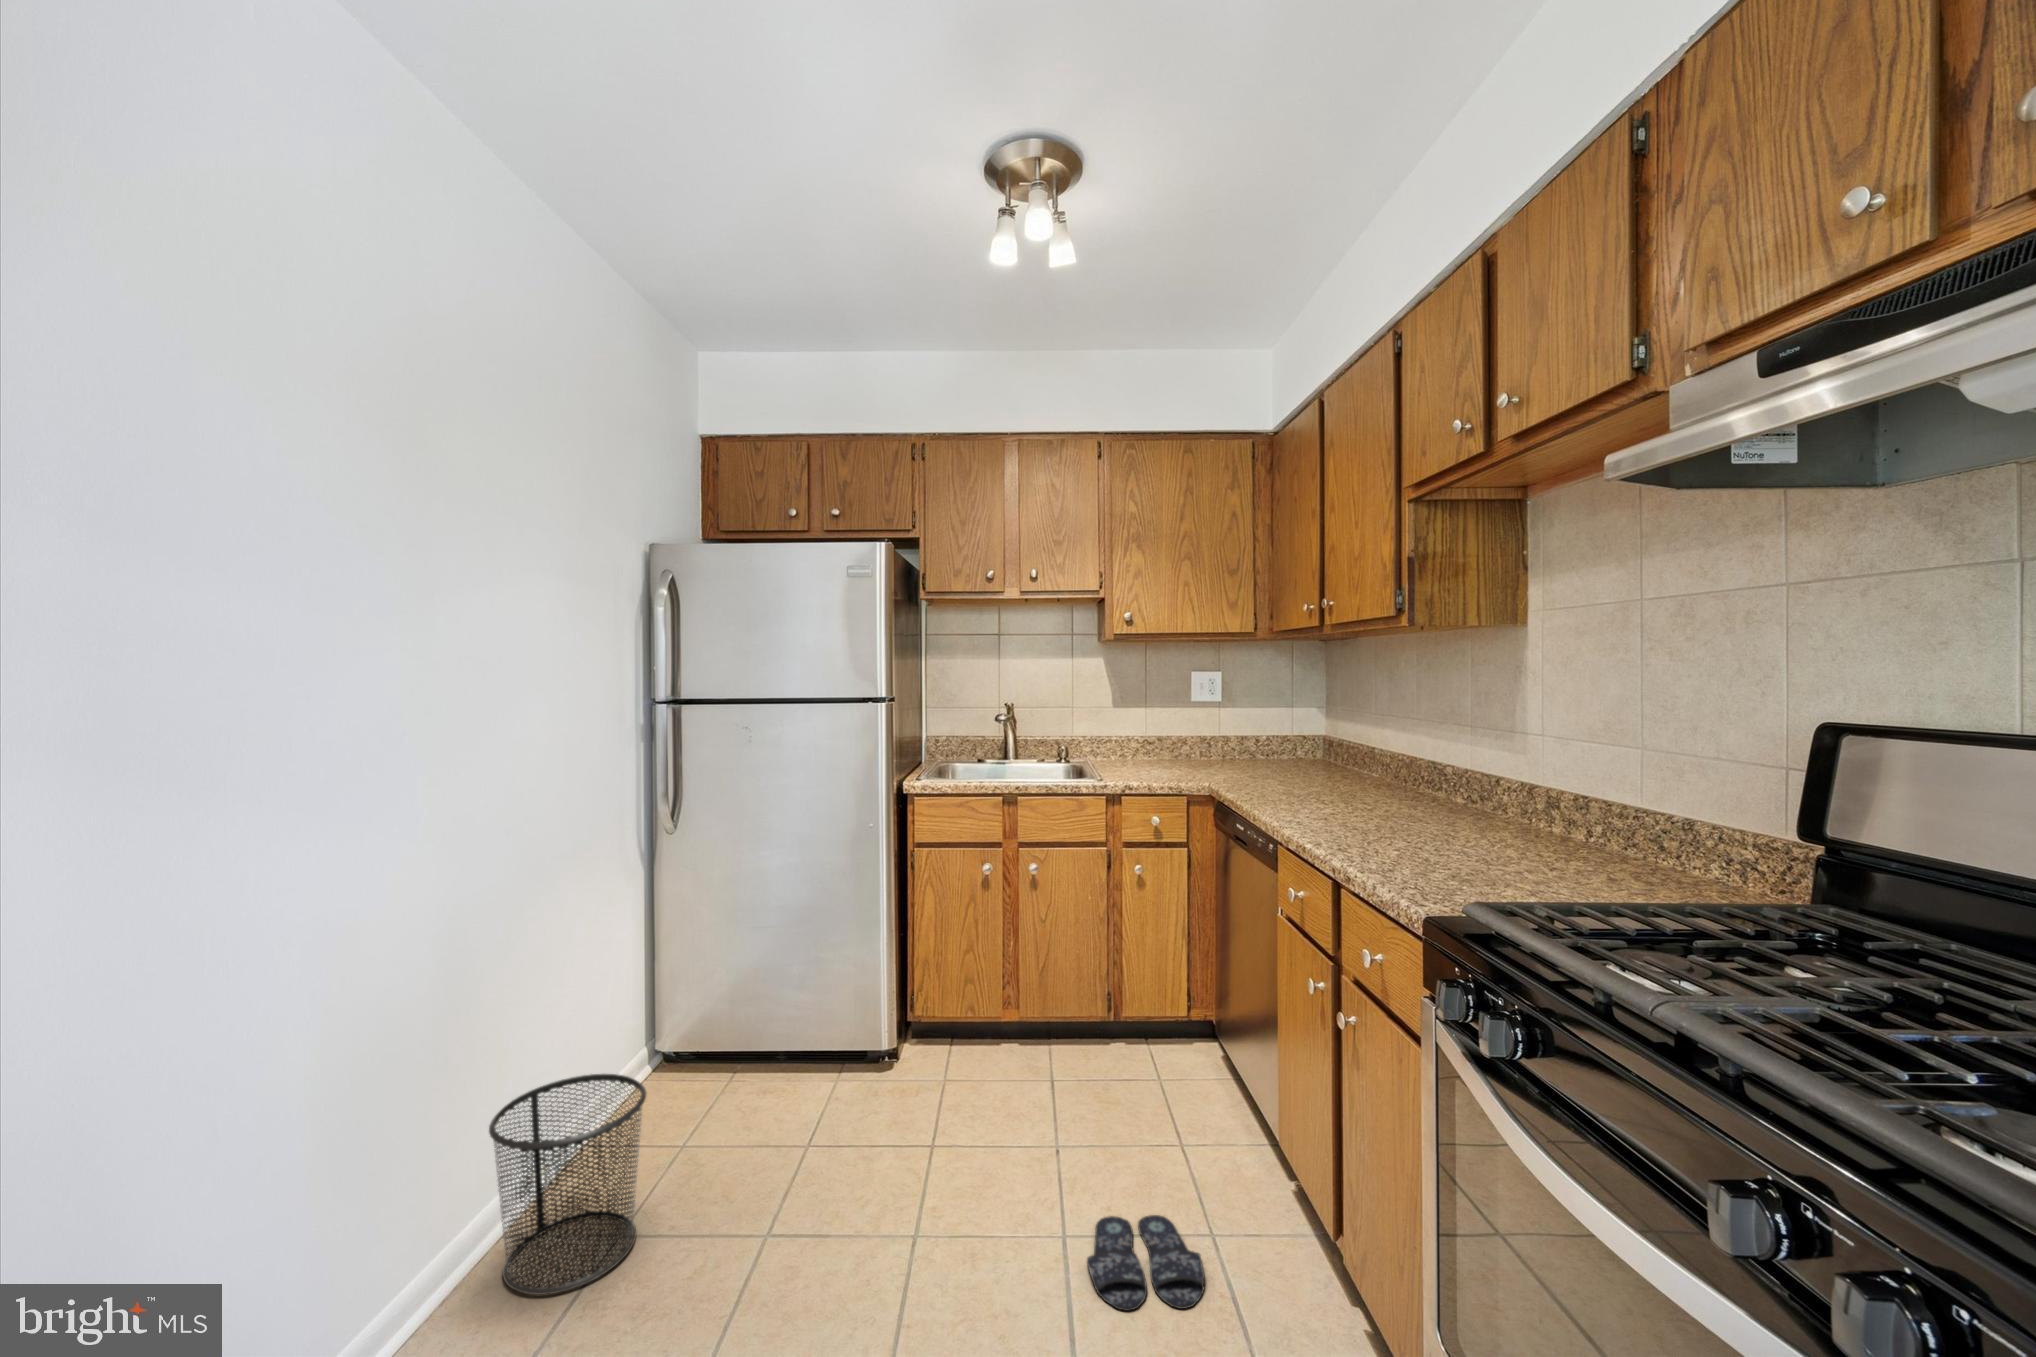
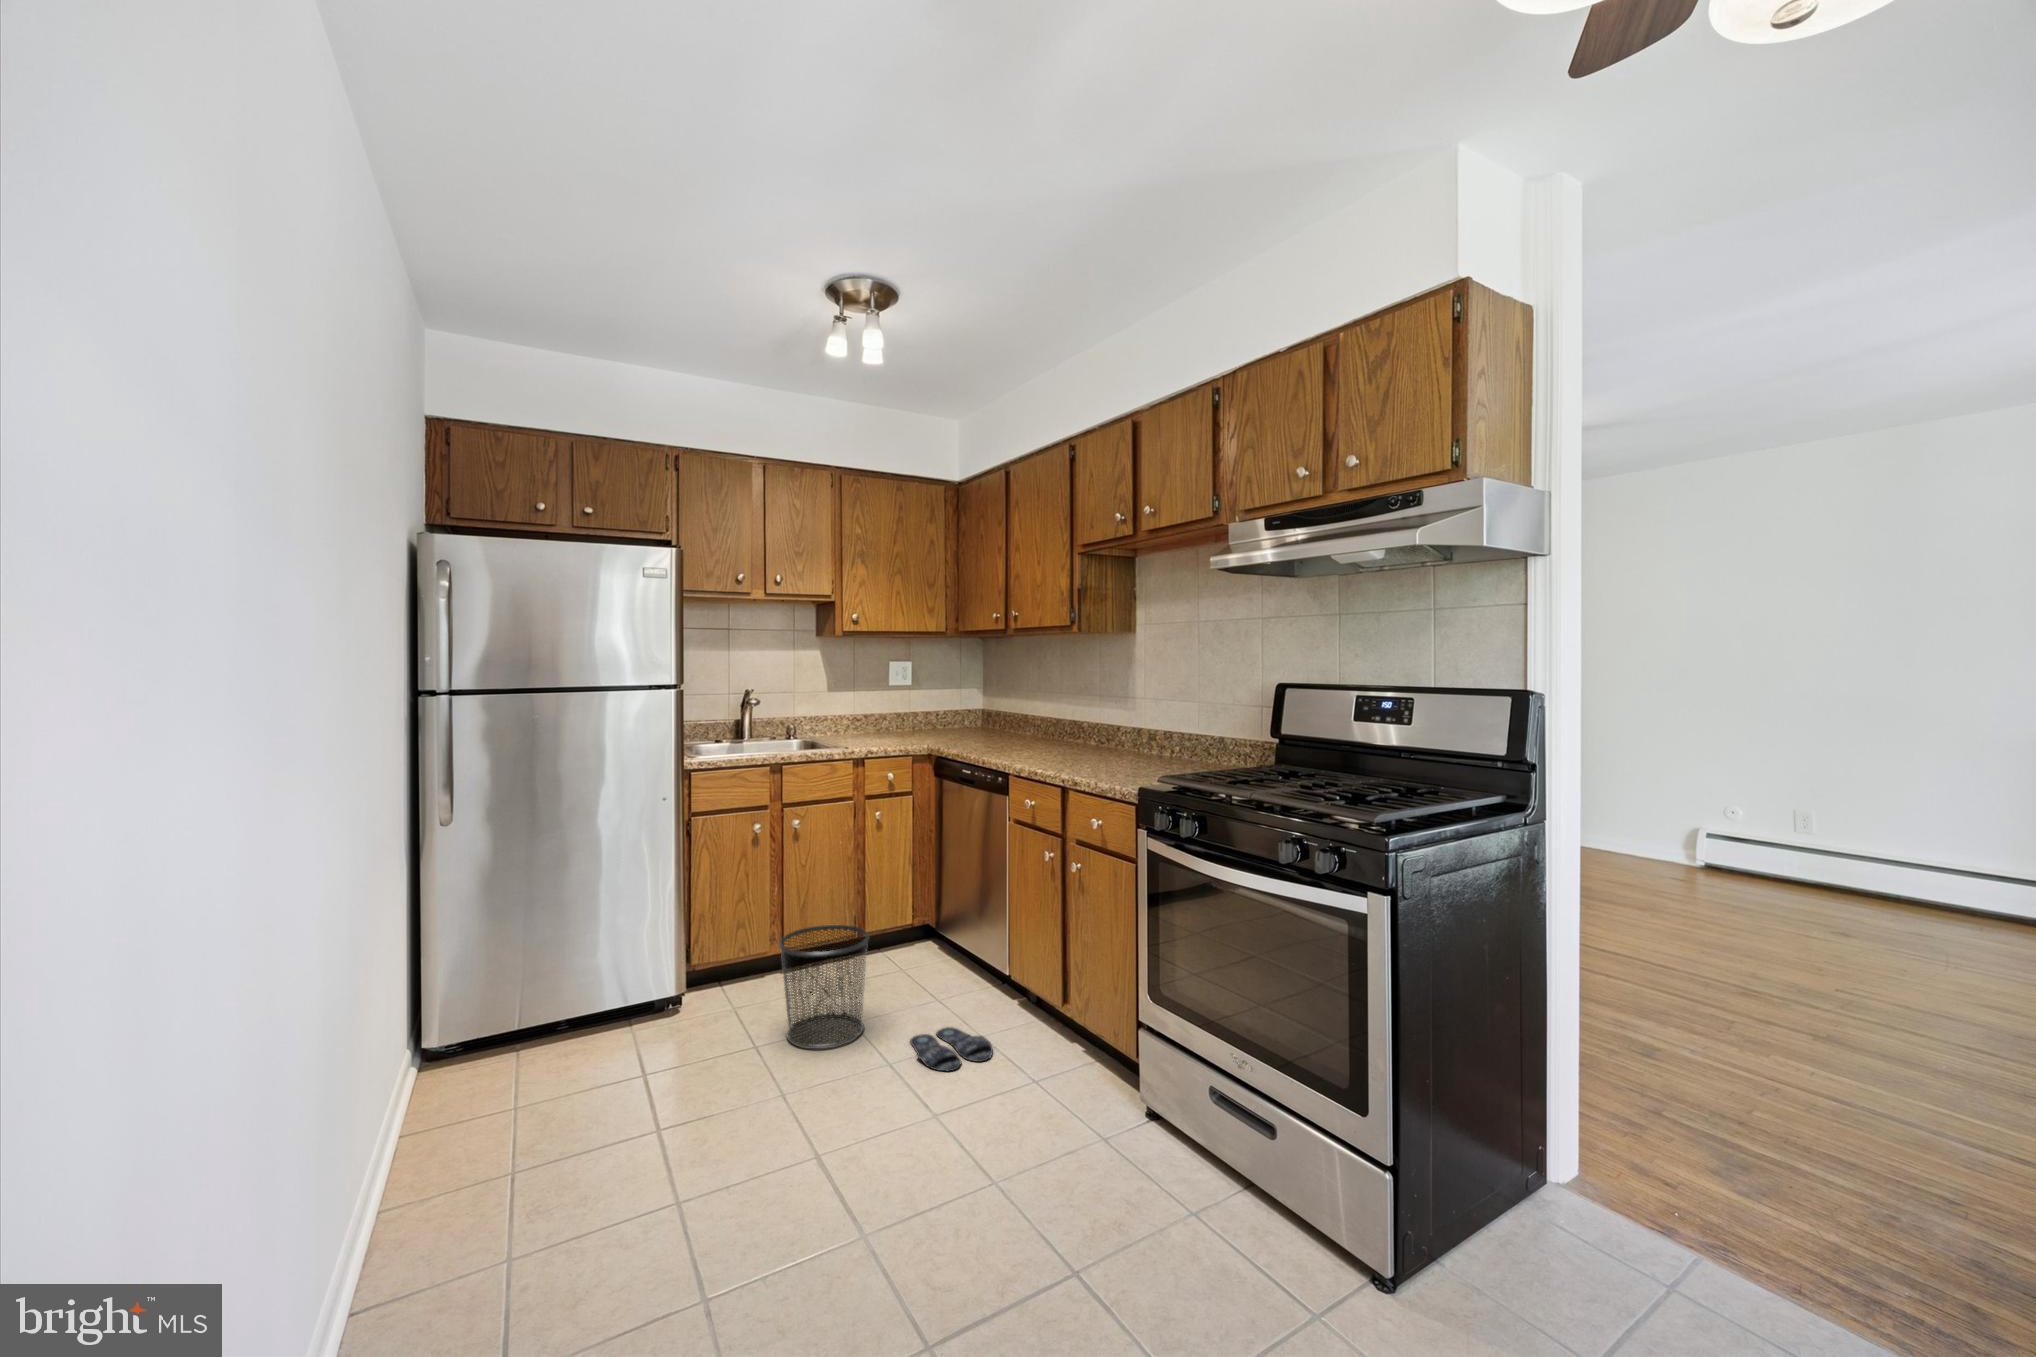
waste bin: present [489,1074,646,1295] -> present [778,925,869,1049]

